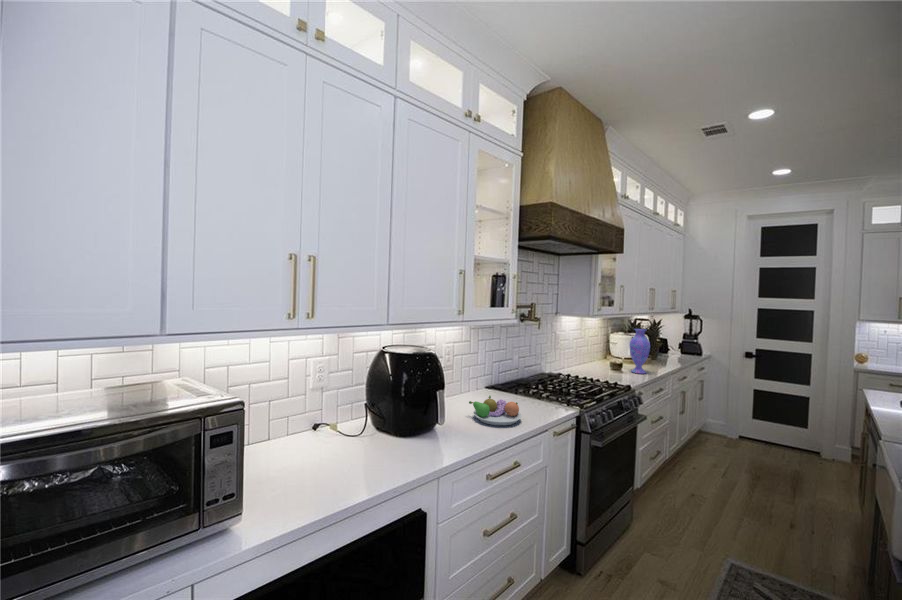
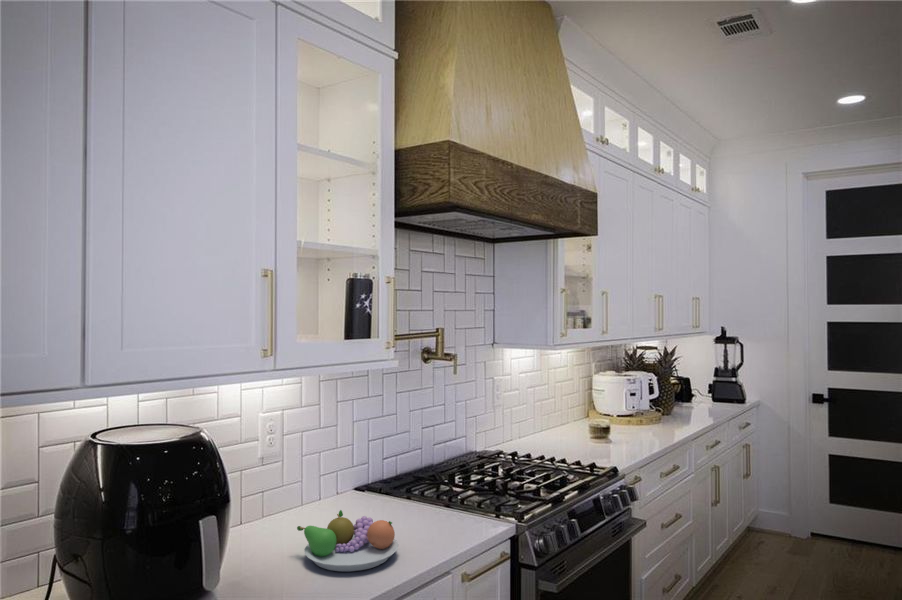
vase: present [629,329,650,374] -> none [620,365,654,443]

